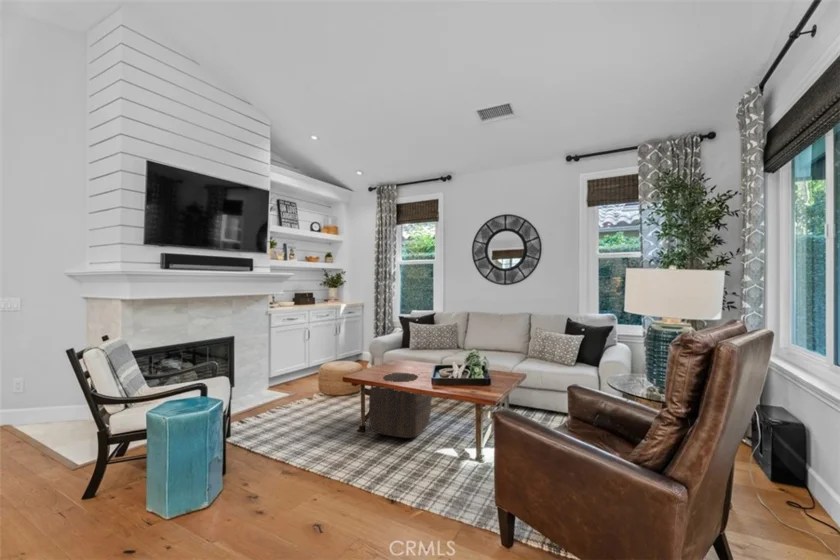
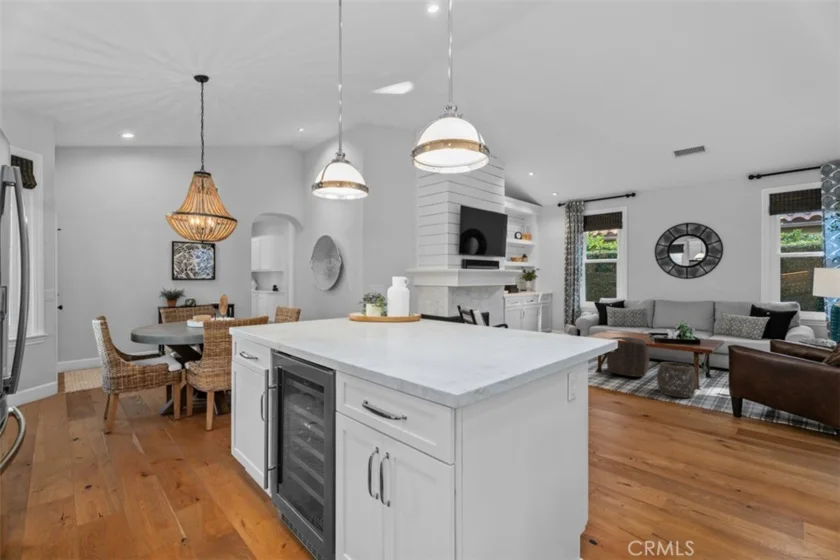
woven basket: none [412,422,470,491] -> present [657,362,697,398]

